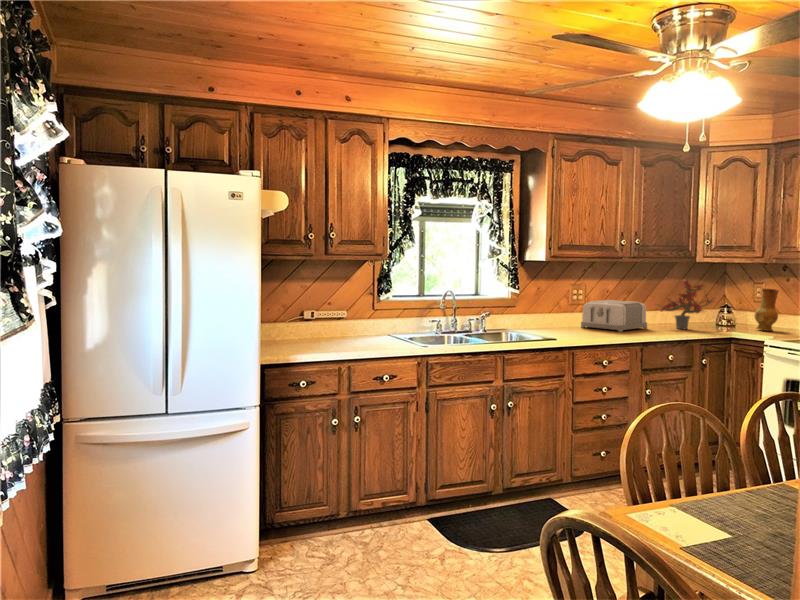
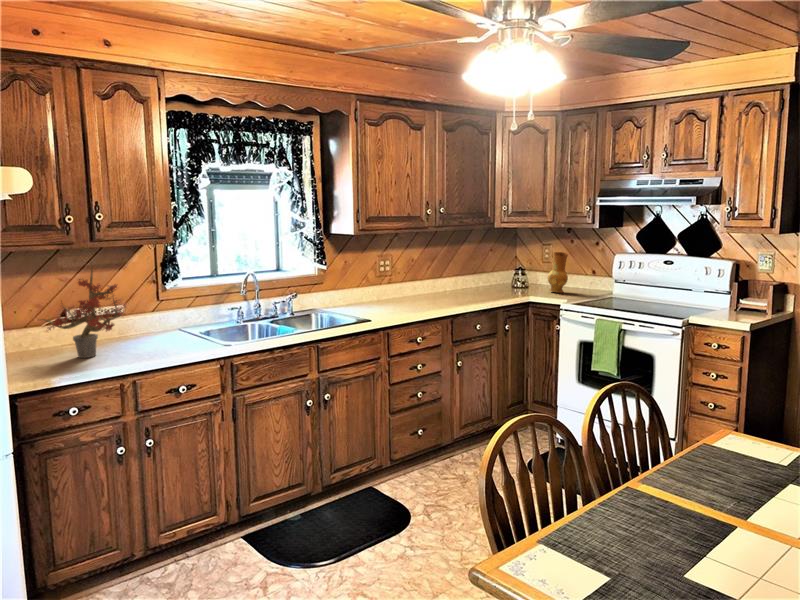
potted plant: present [661,277,713,329] -> present [42,264,126,358]
toaster: present [581,300,647,332] -> none [390,269,454,304]

